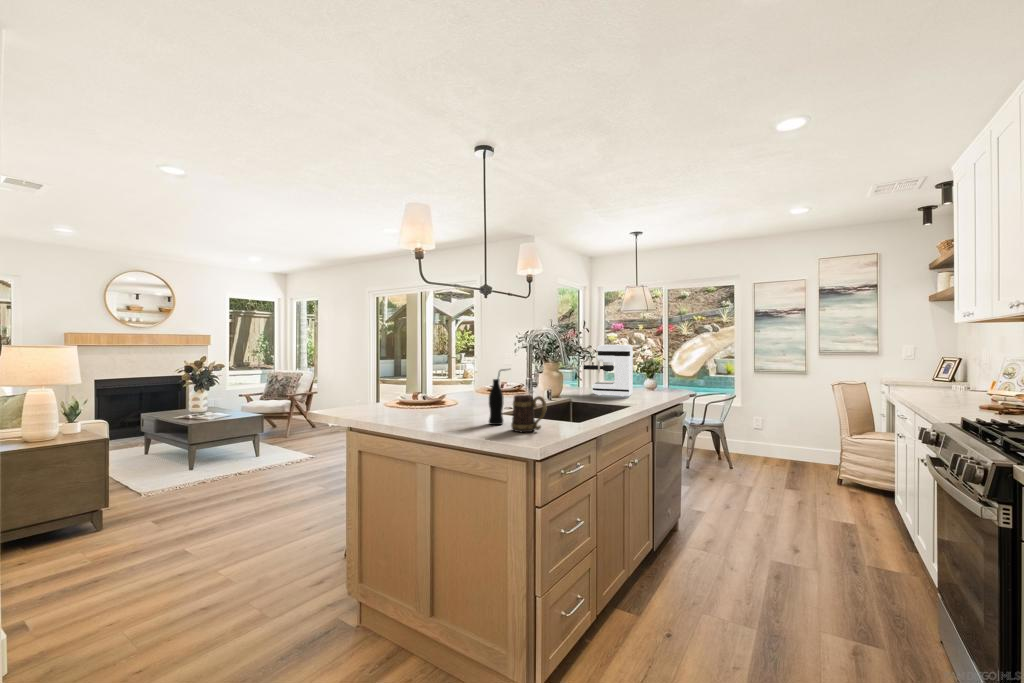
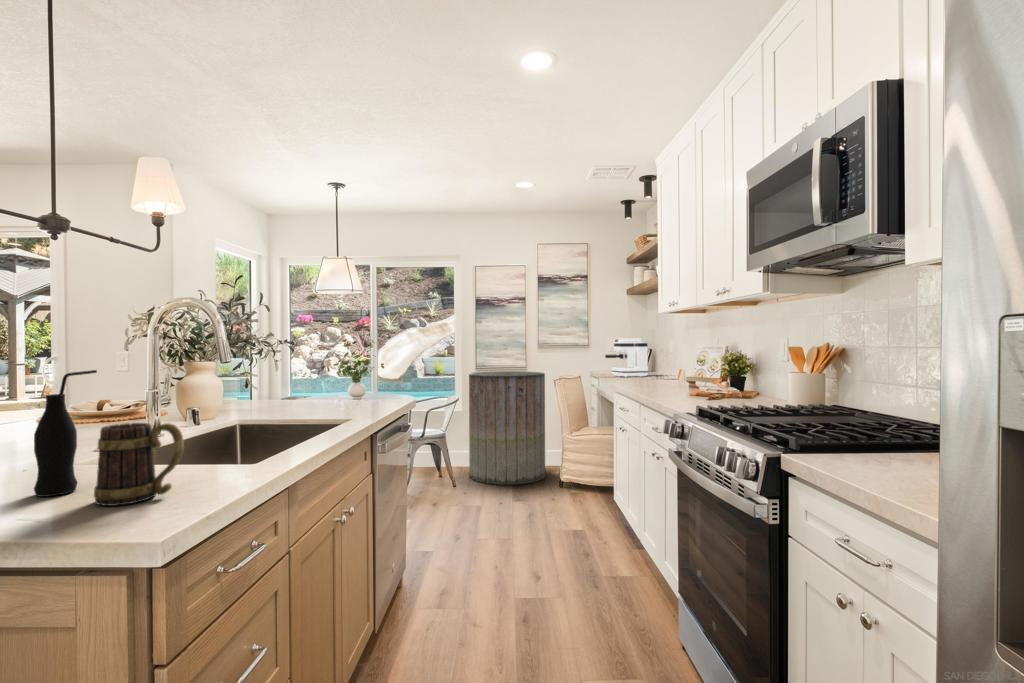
coffee maker: present [583,345,633,397] -> present [605,339,648,377]
trash can: none [747,374,825,475] -> present [469,371,545,485]

